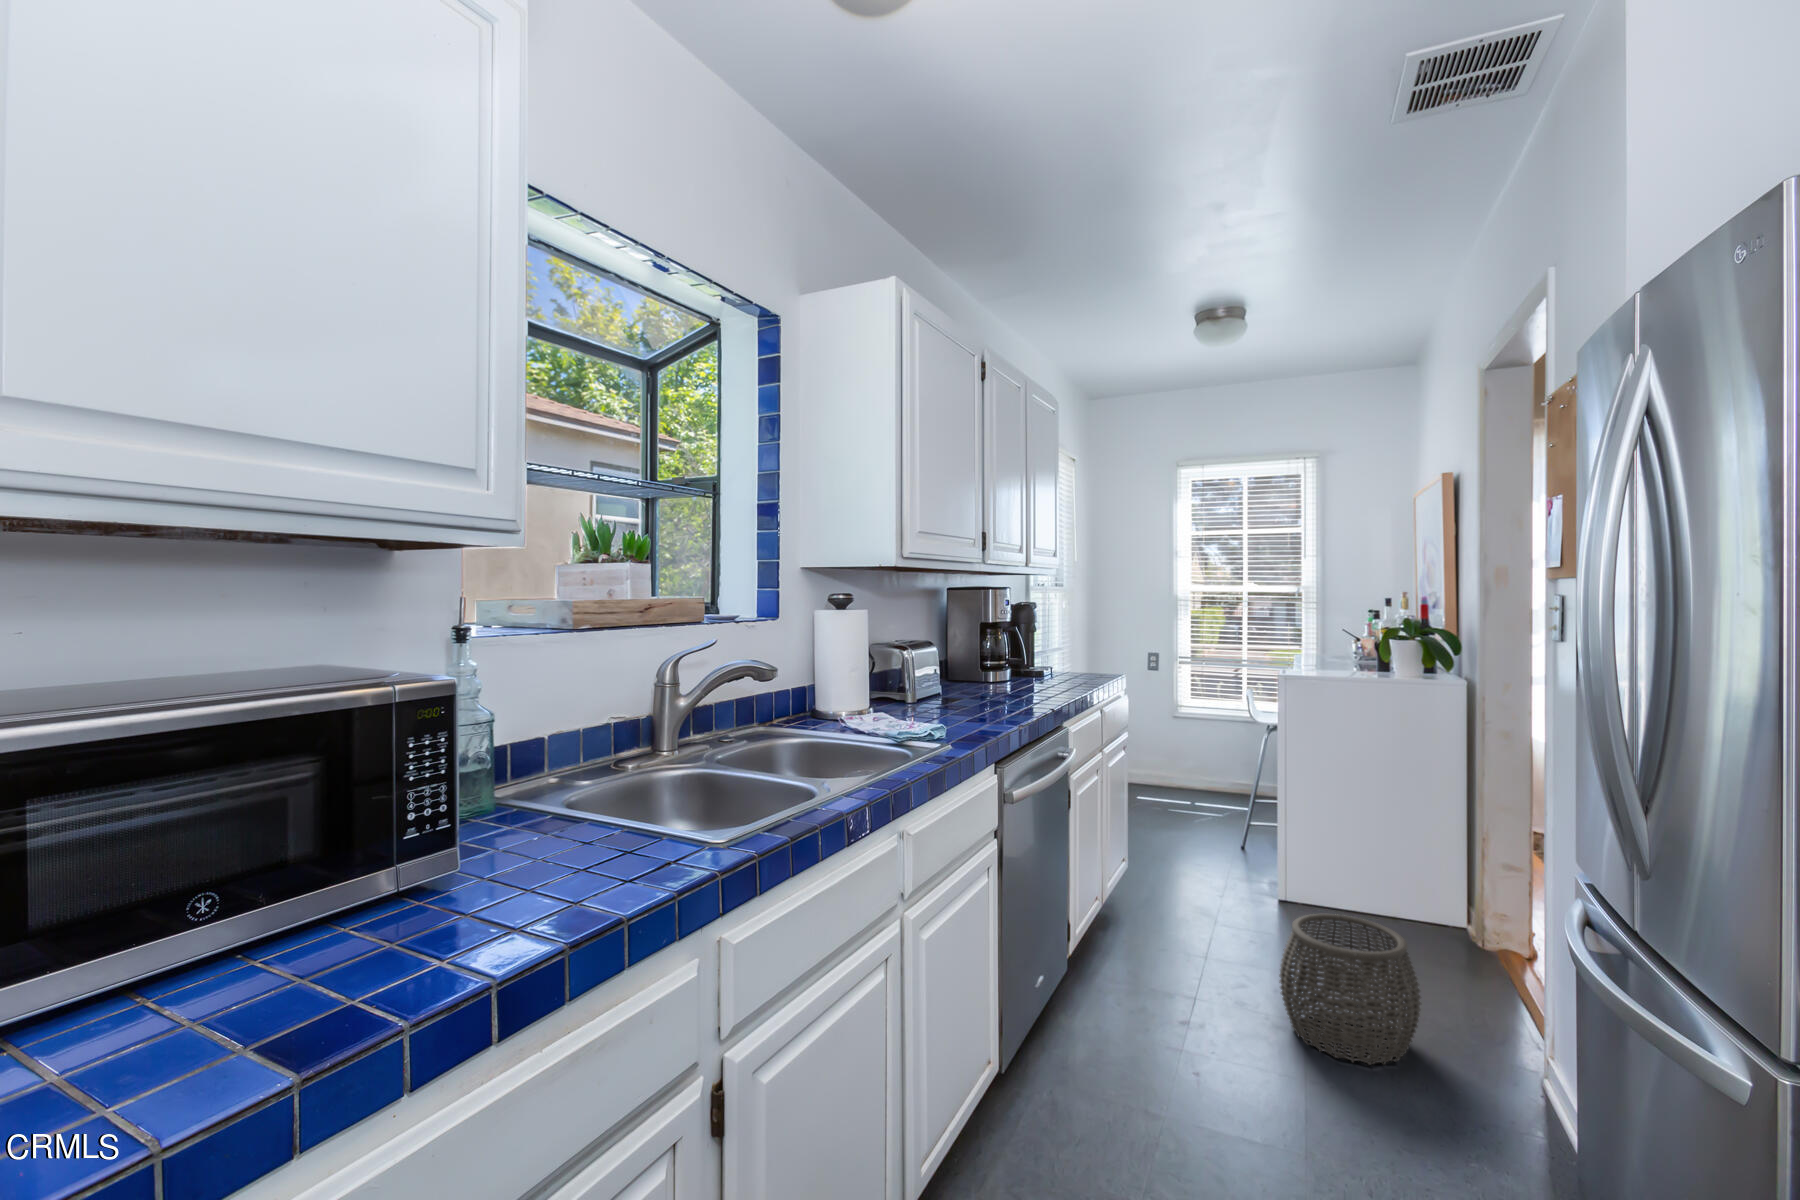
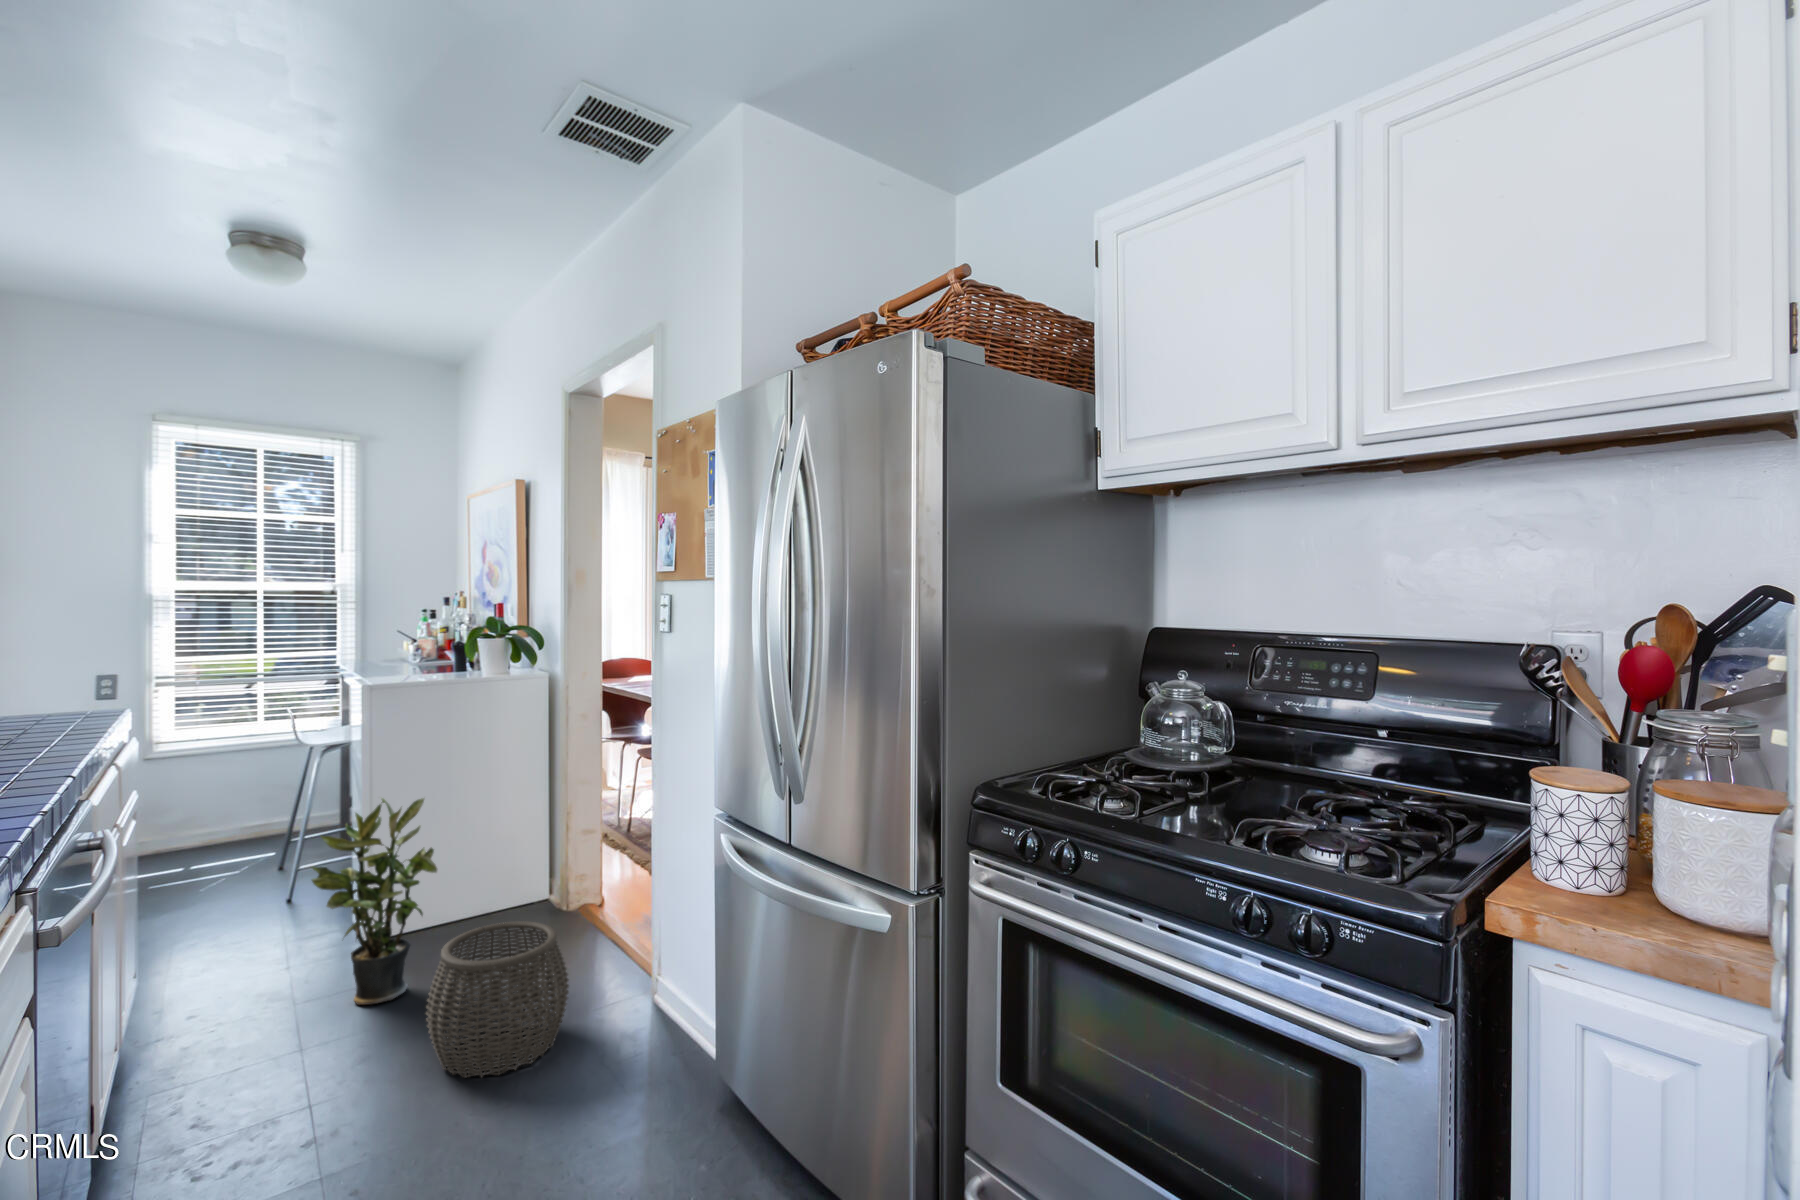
potted plant: none [1219,773,1322,955] -> present [312,798,437,1005]

